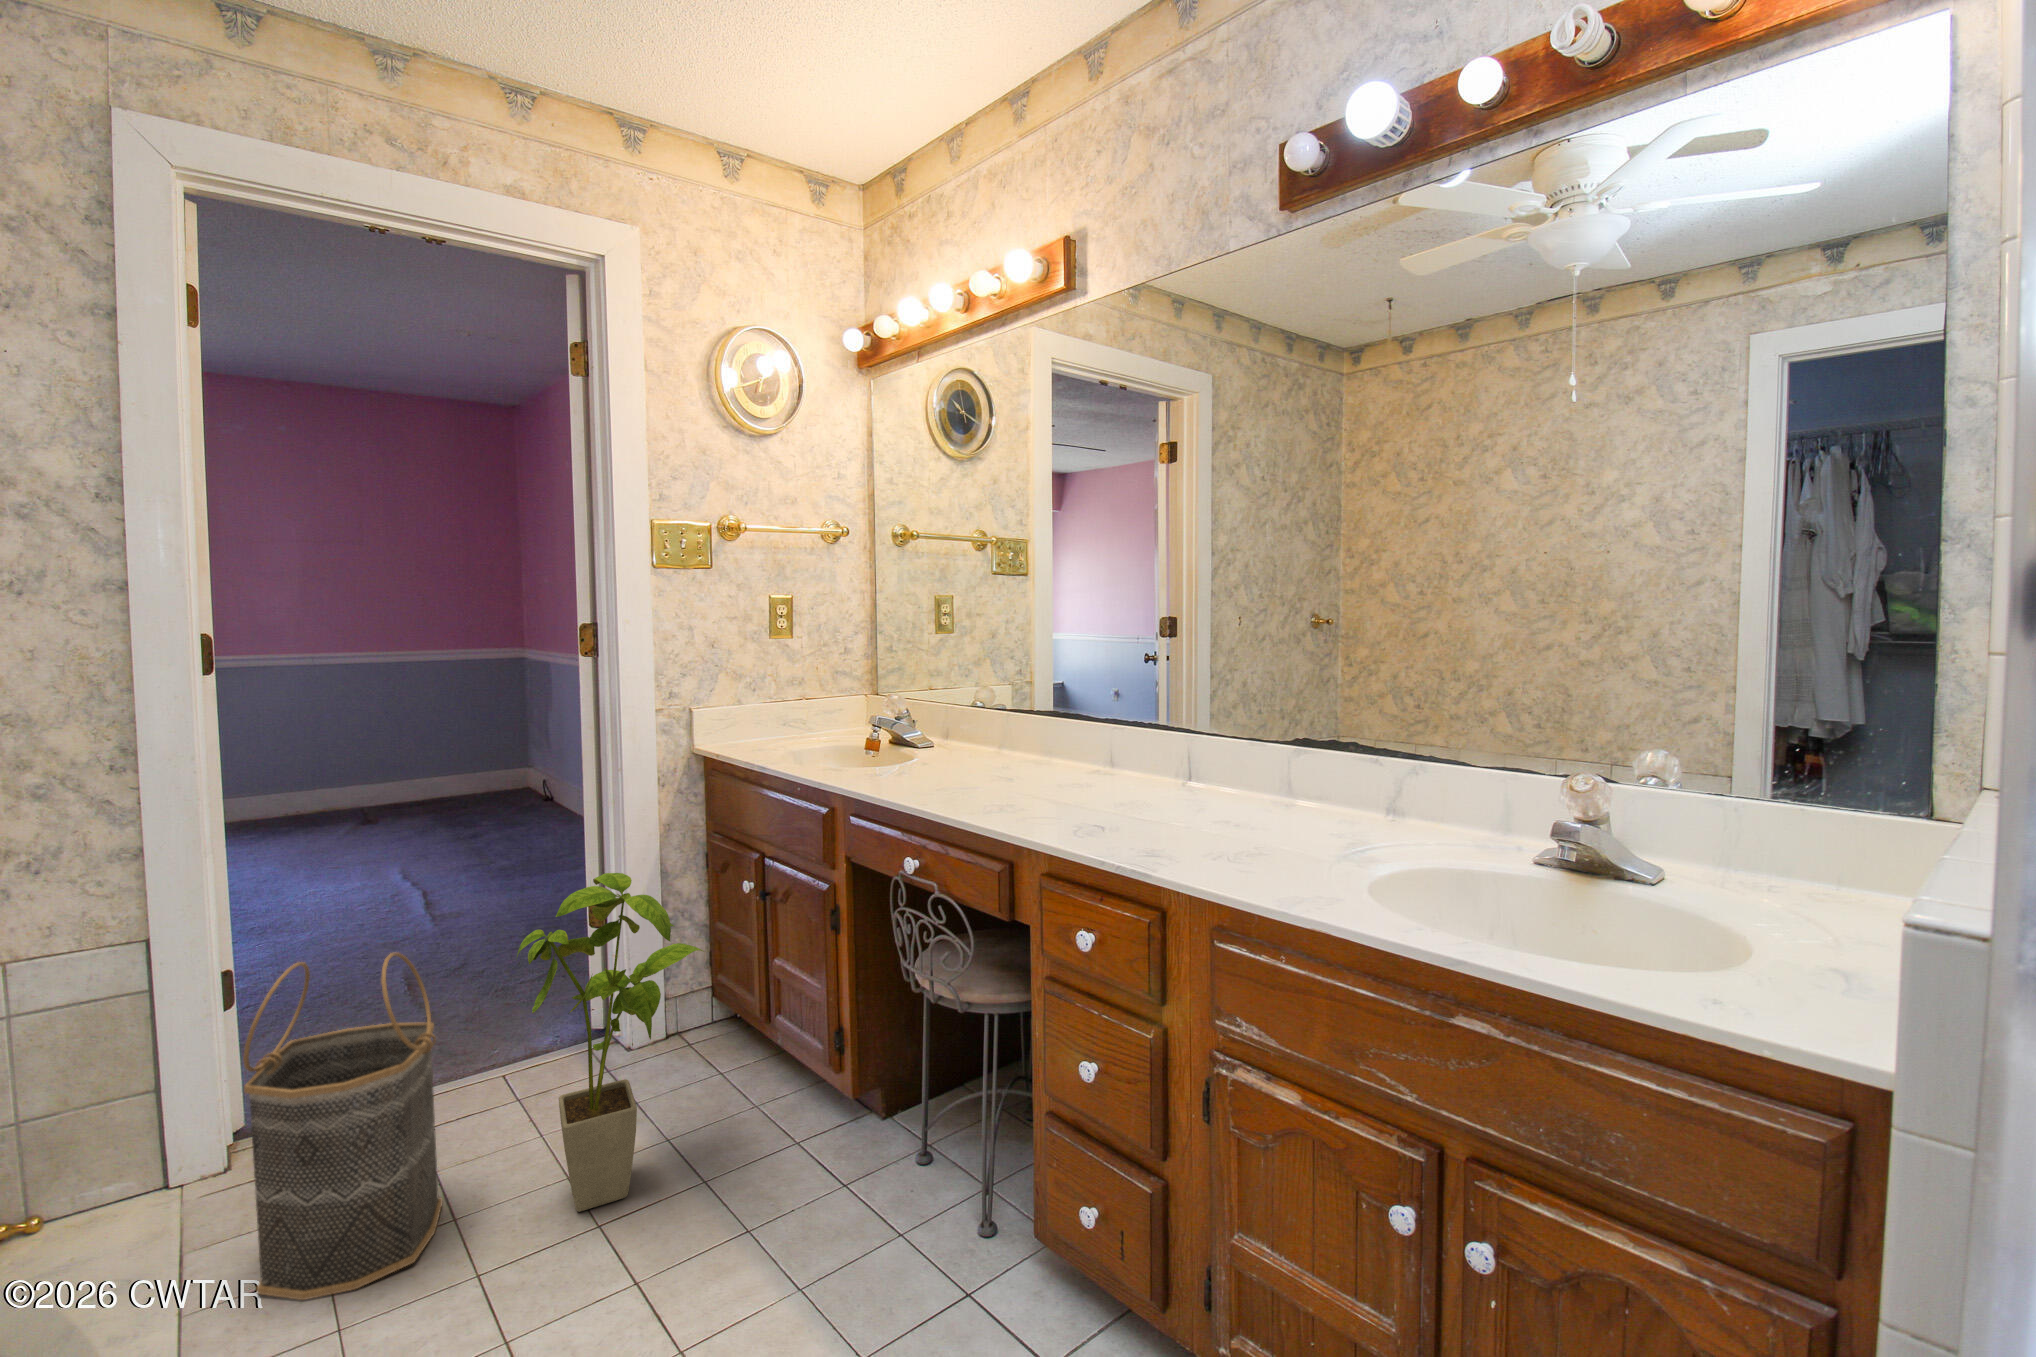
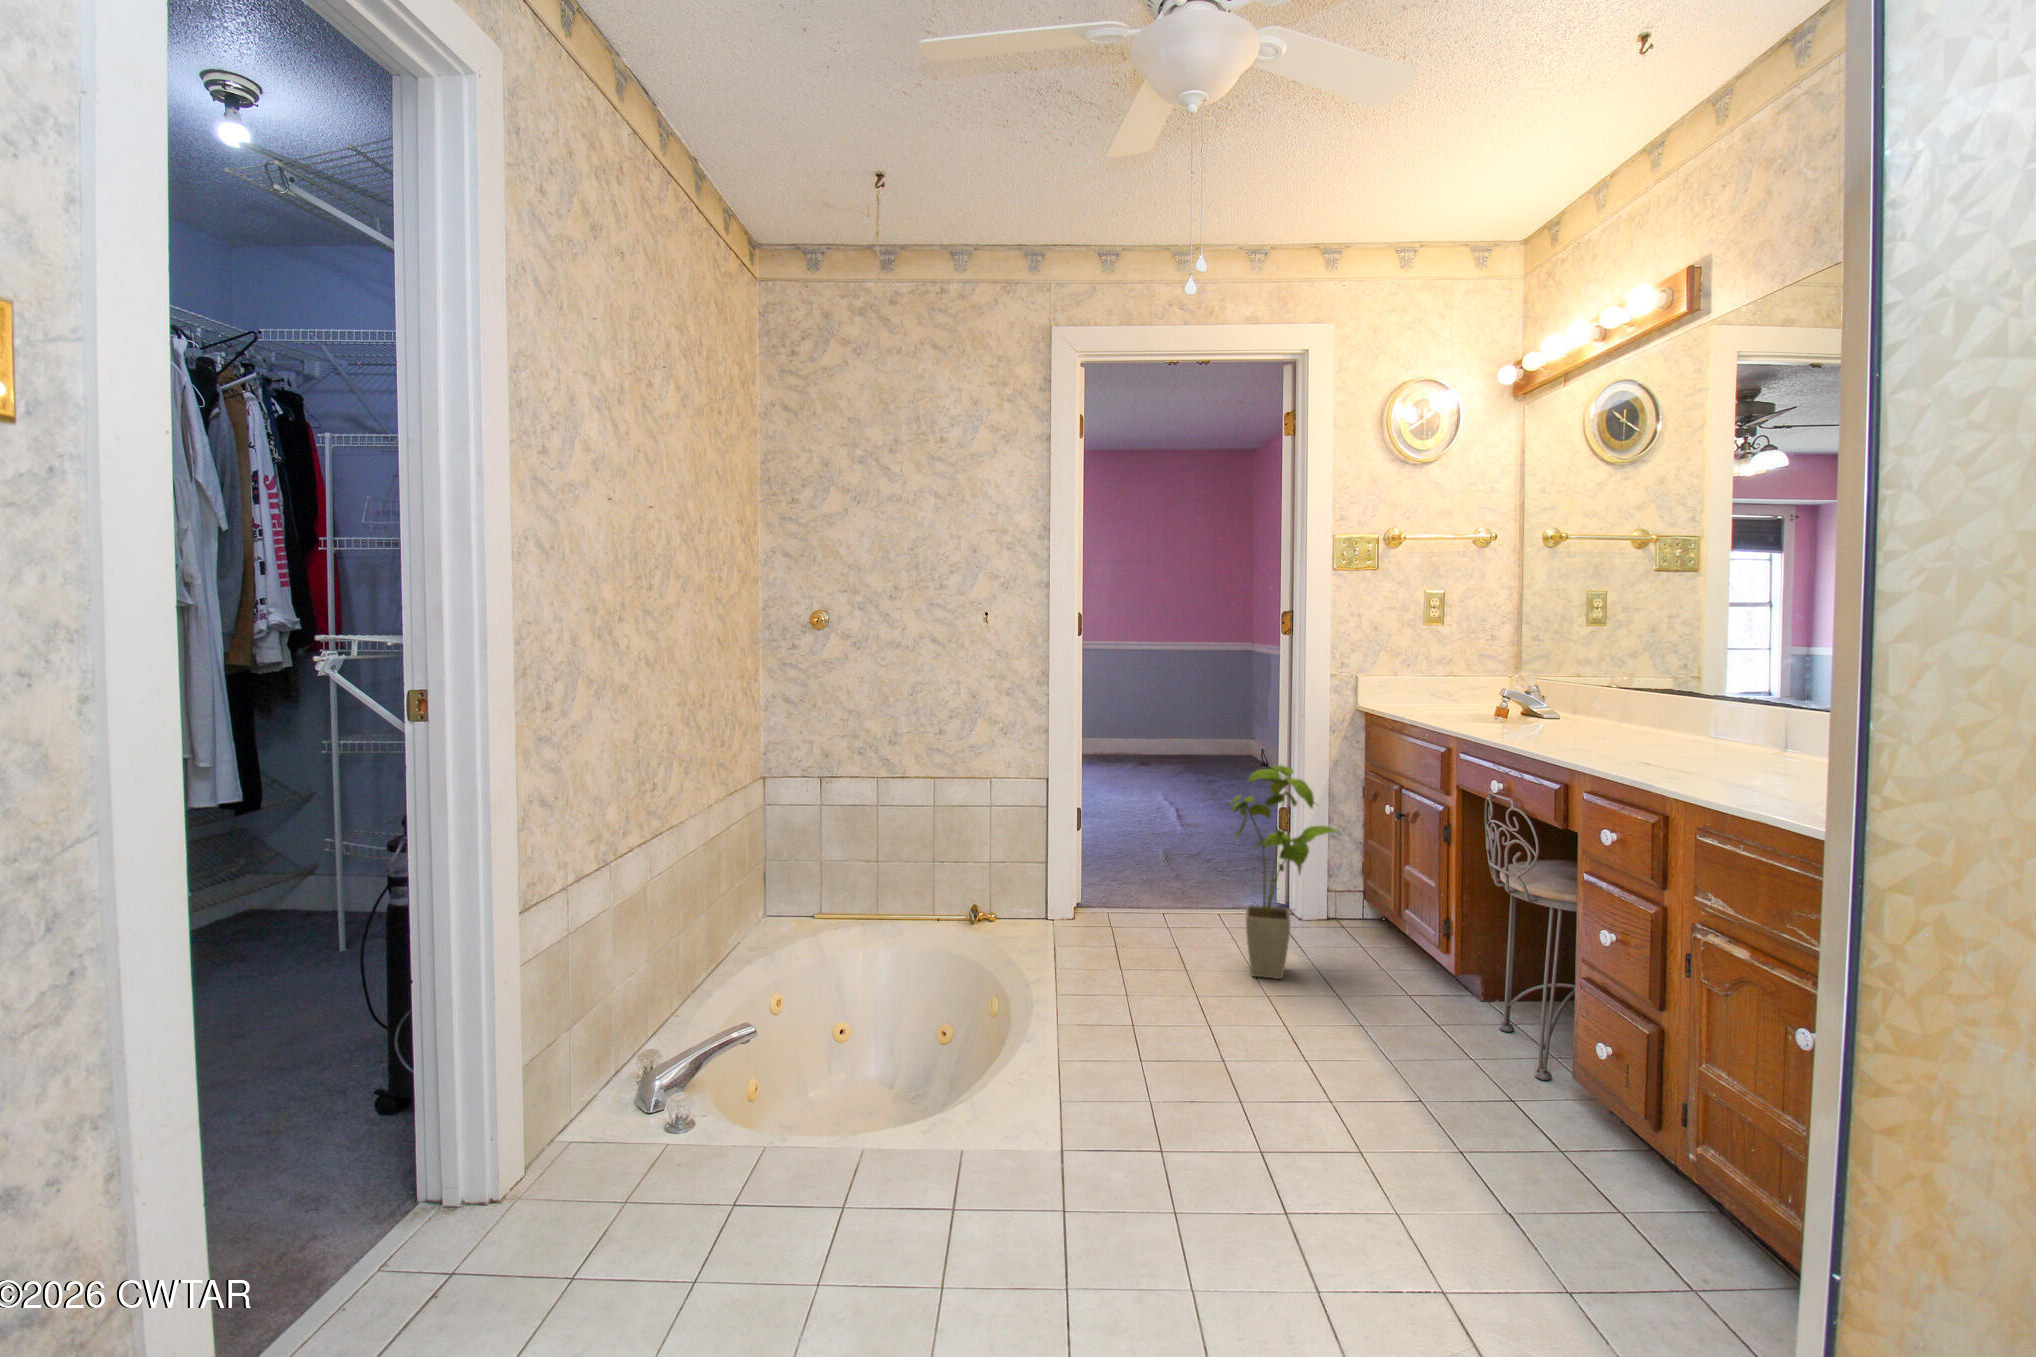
basket: present [243,952,443,1300] -> none [1098,789,1183,968]

